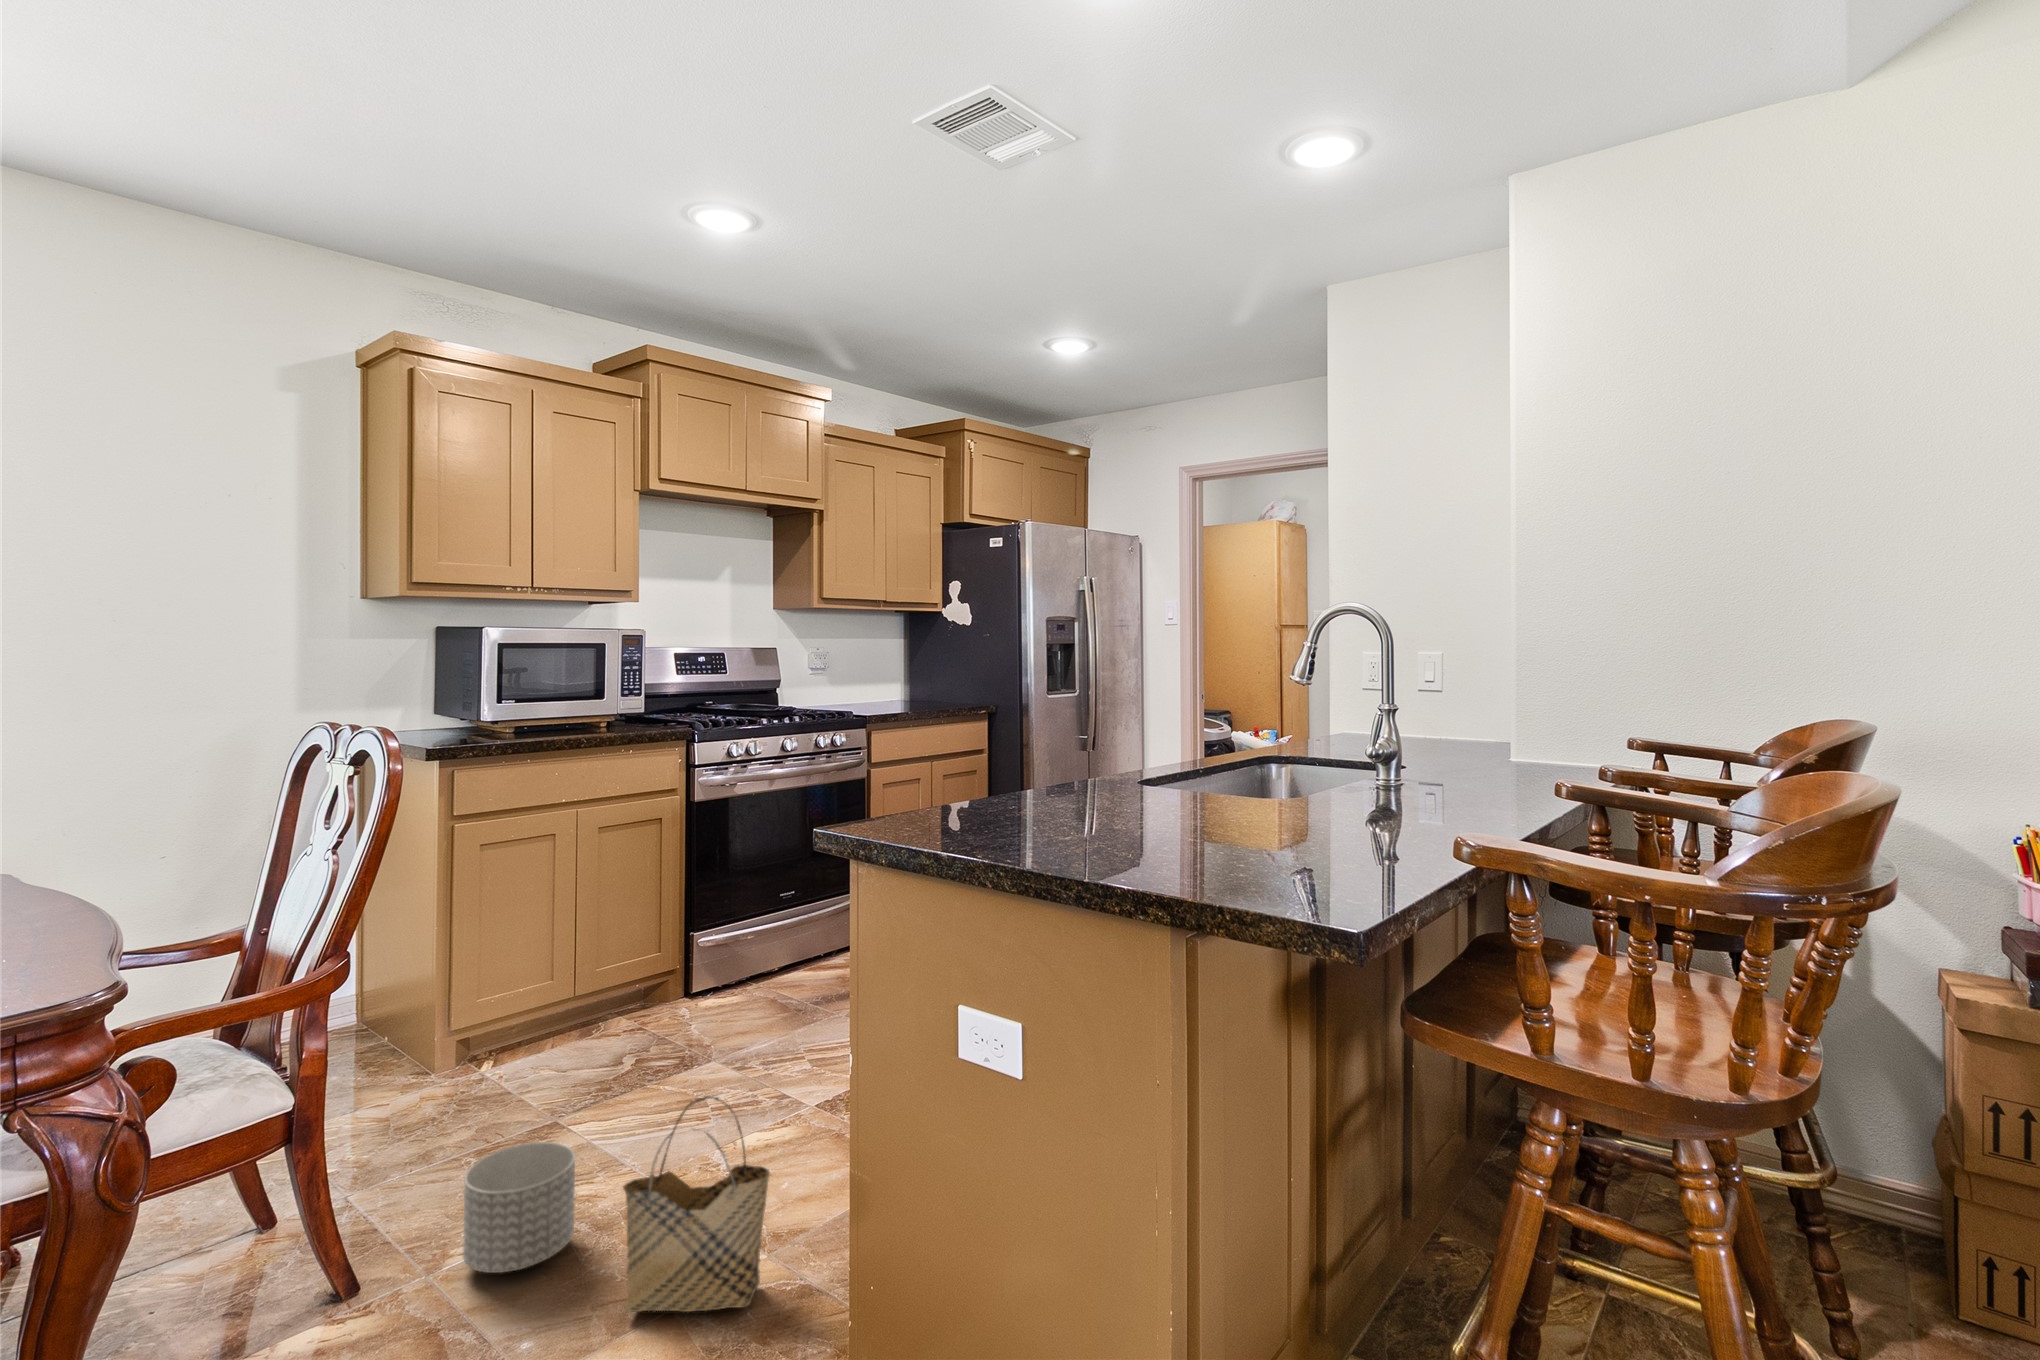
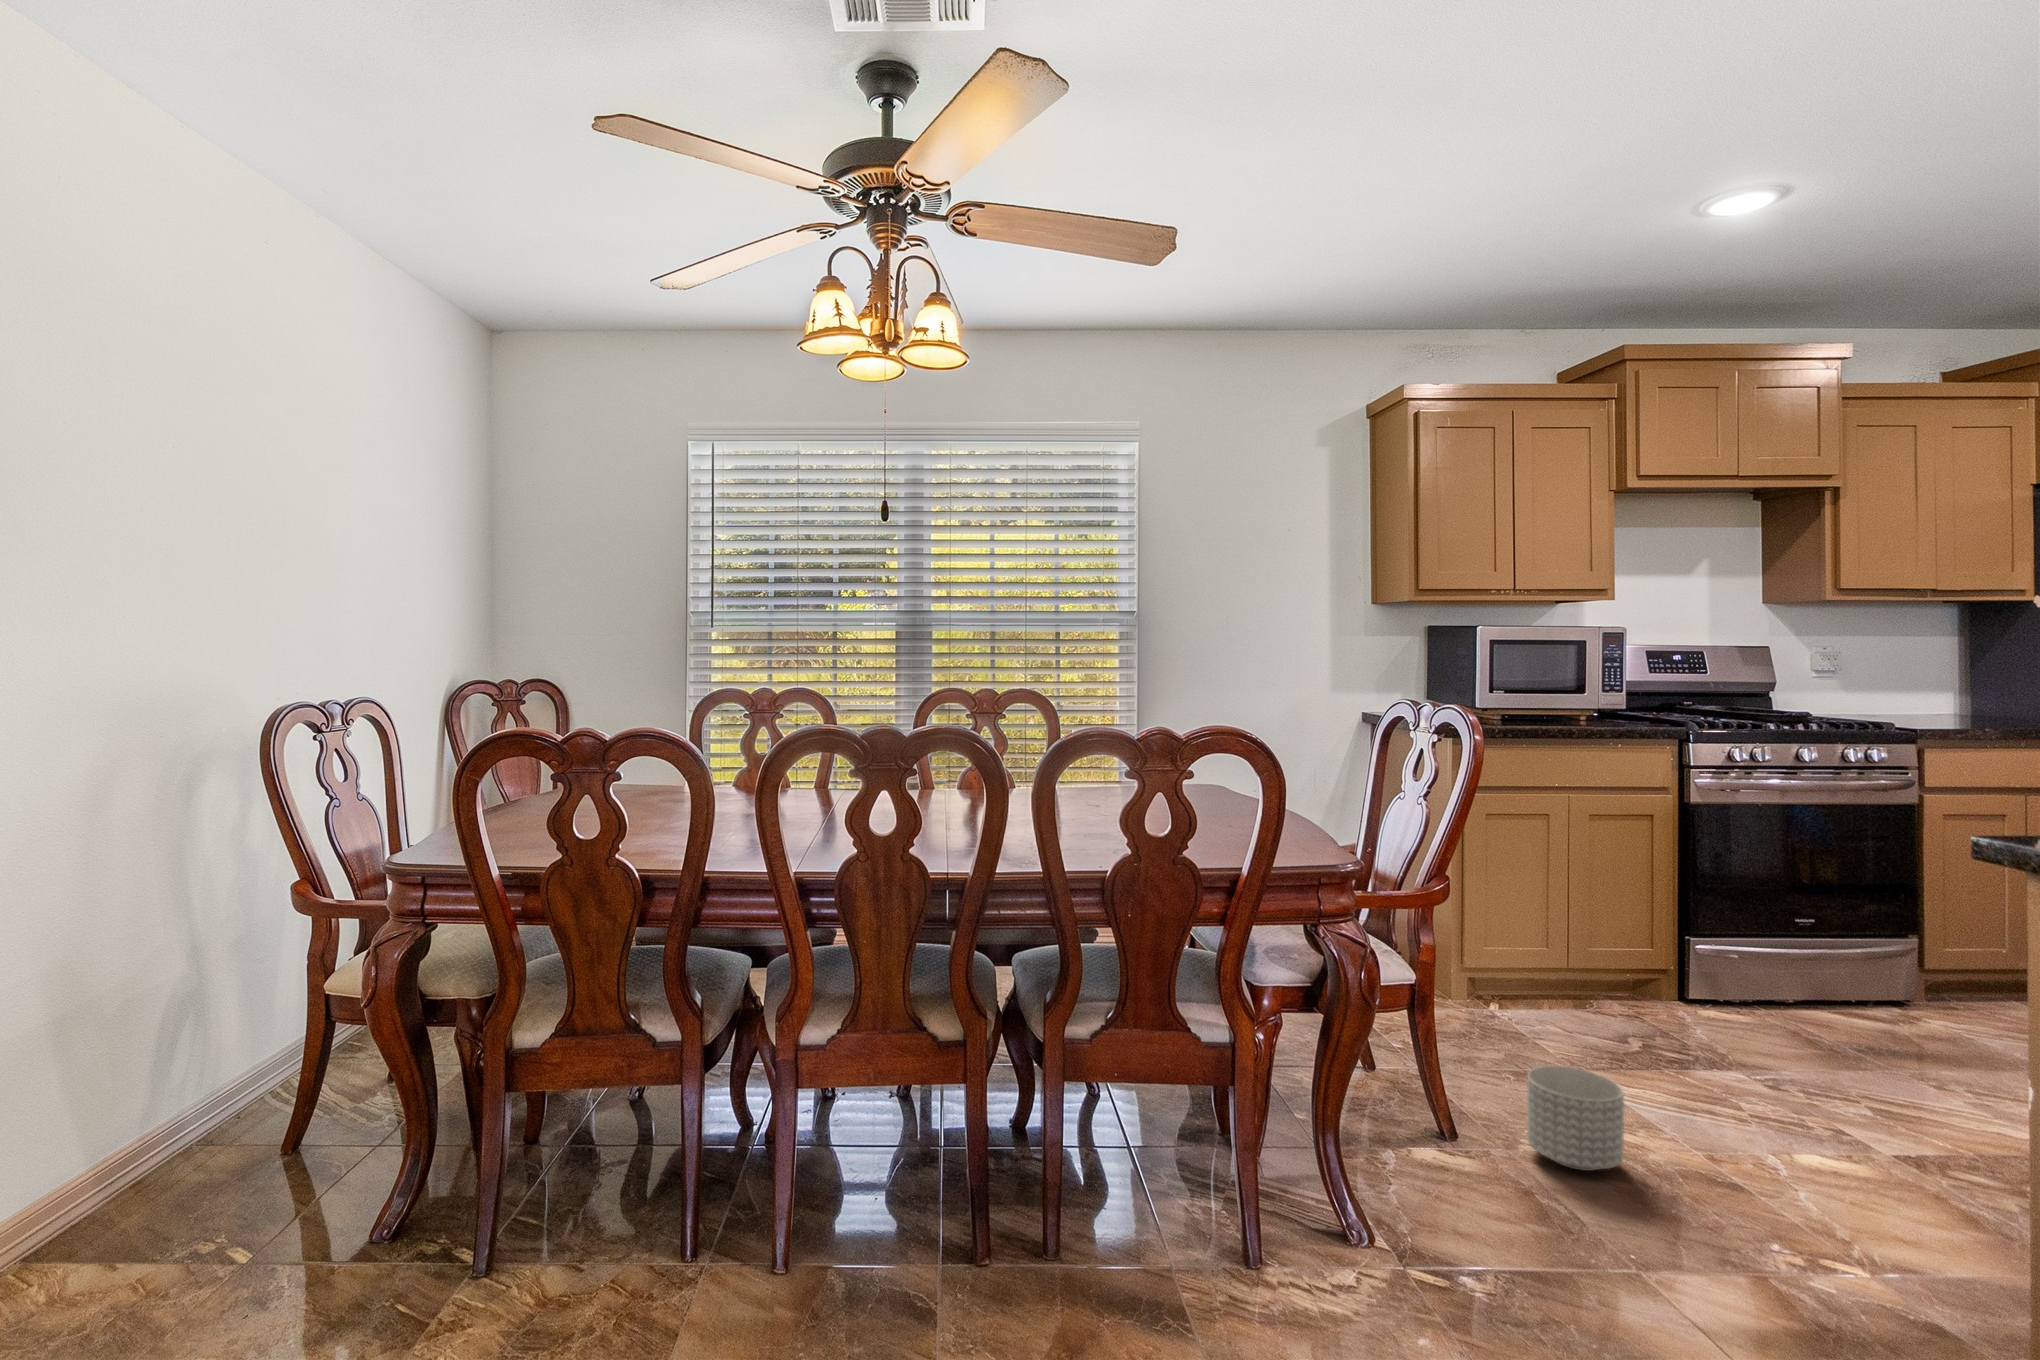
woven basket: present [623,1096,770,1312] -> none [1686,1067,1853,1283]

